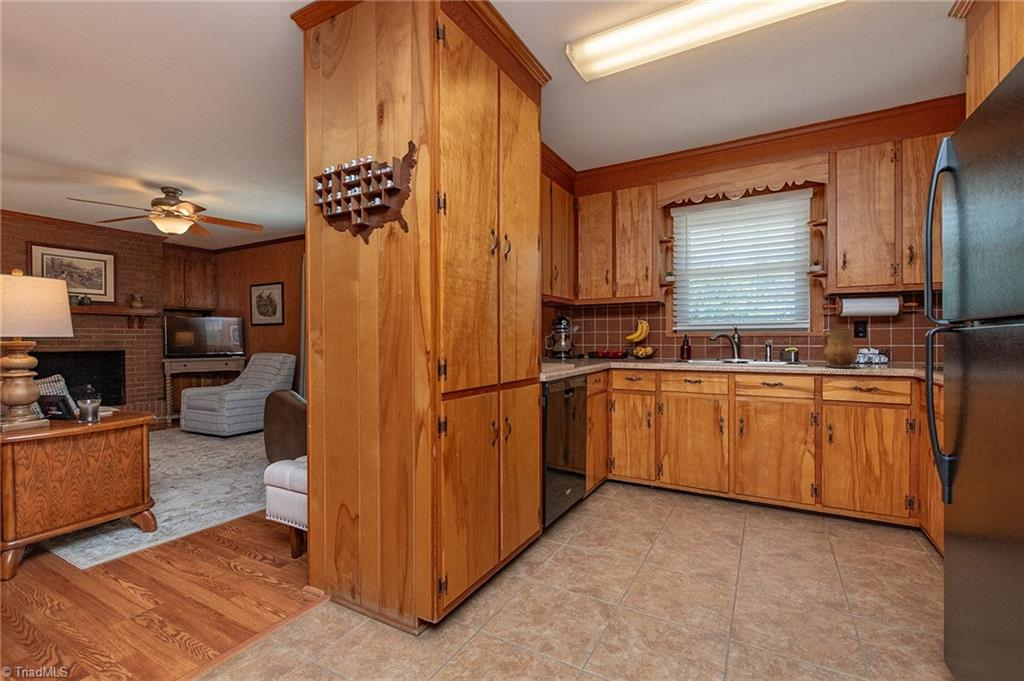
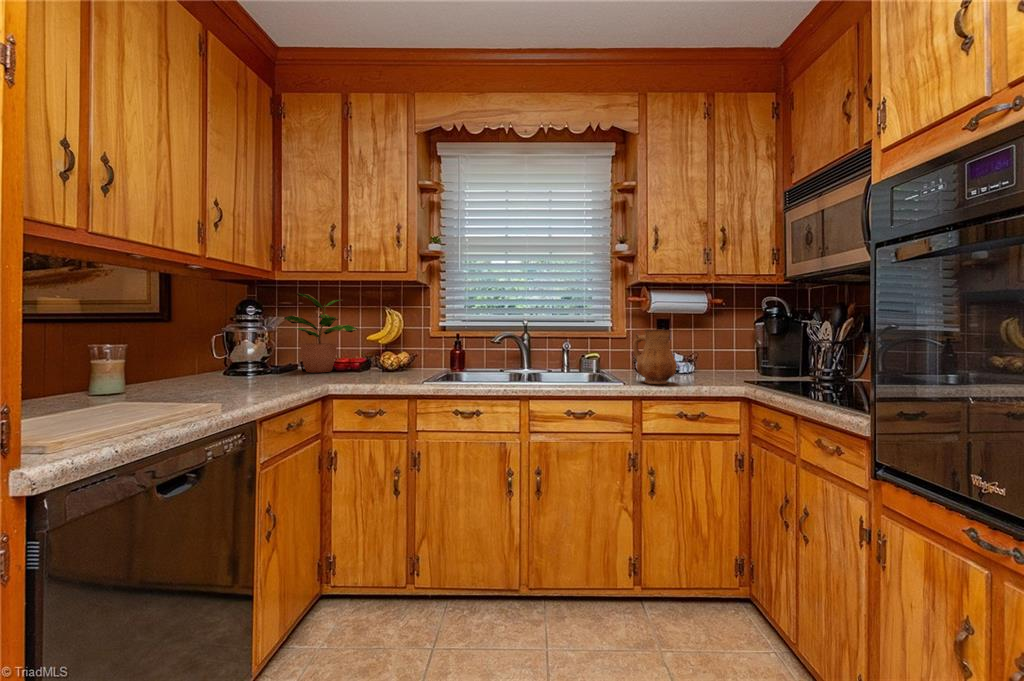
potted plant: none [578,311,622,358] -> present [284,293,358,372]

